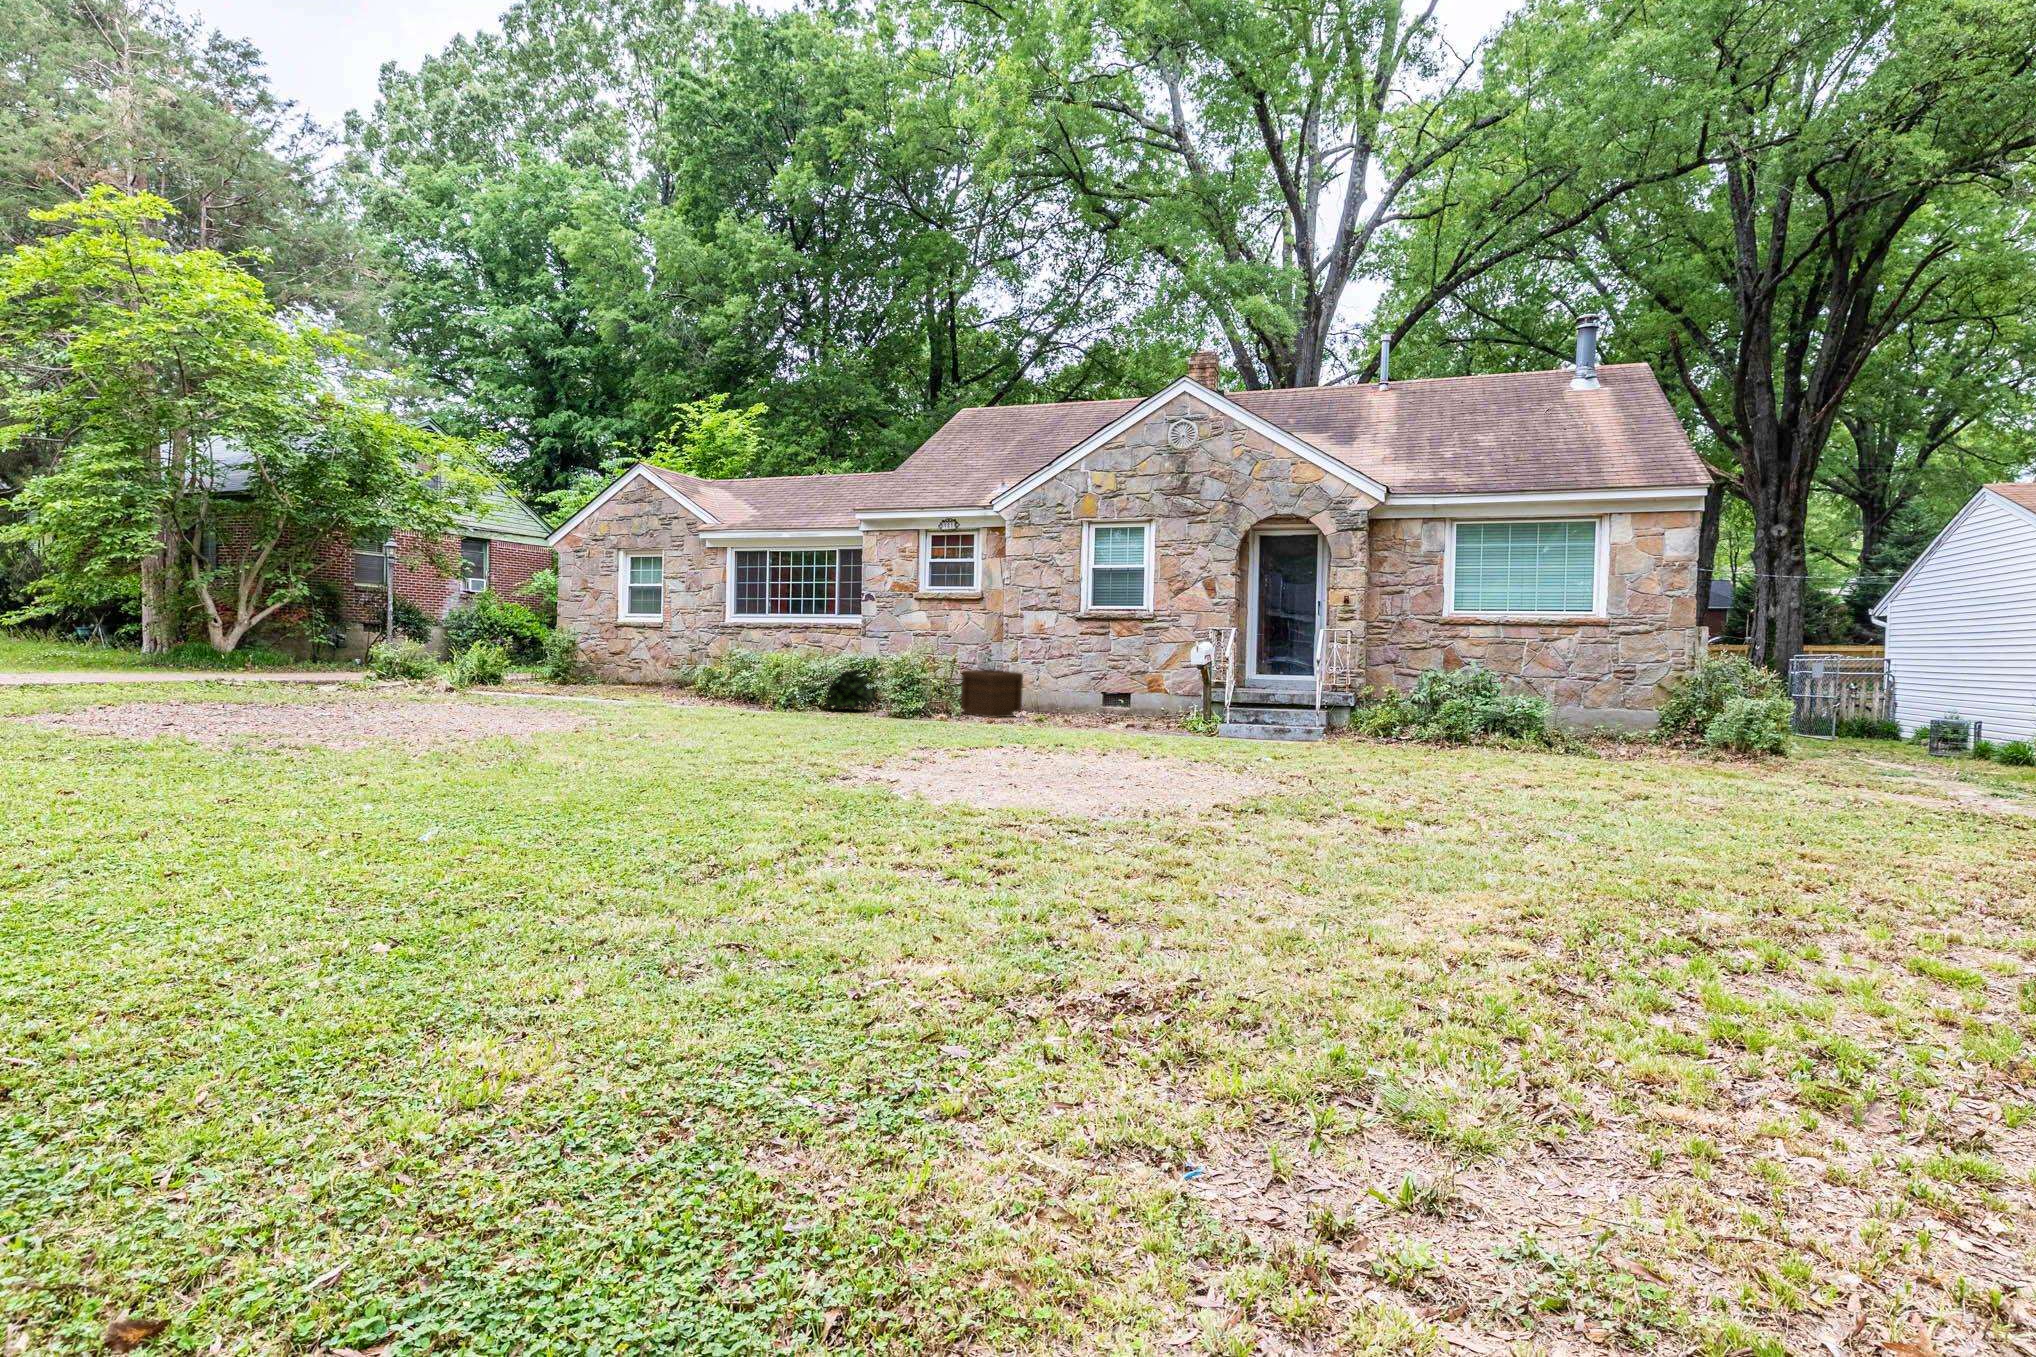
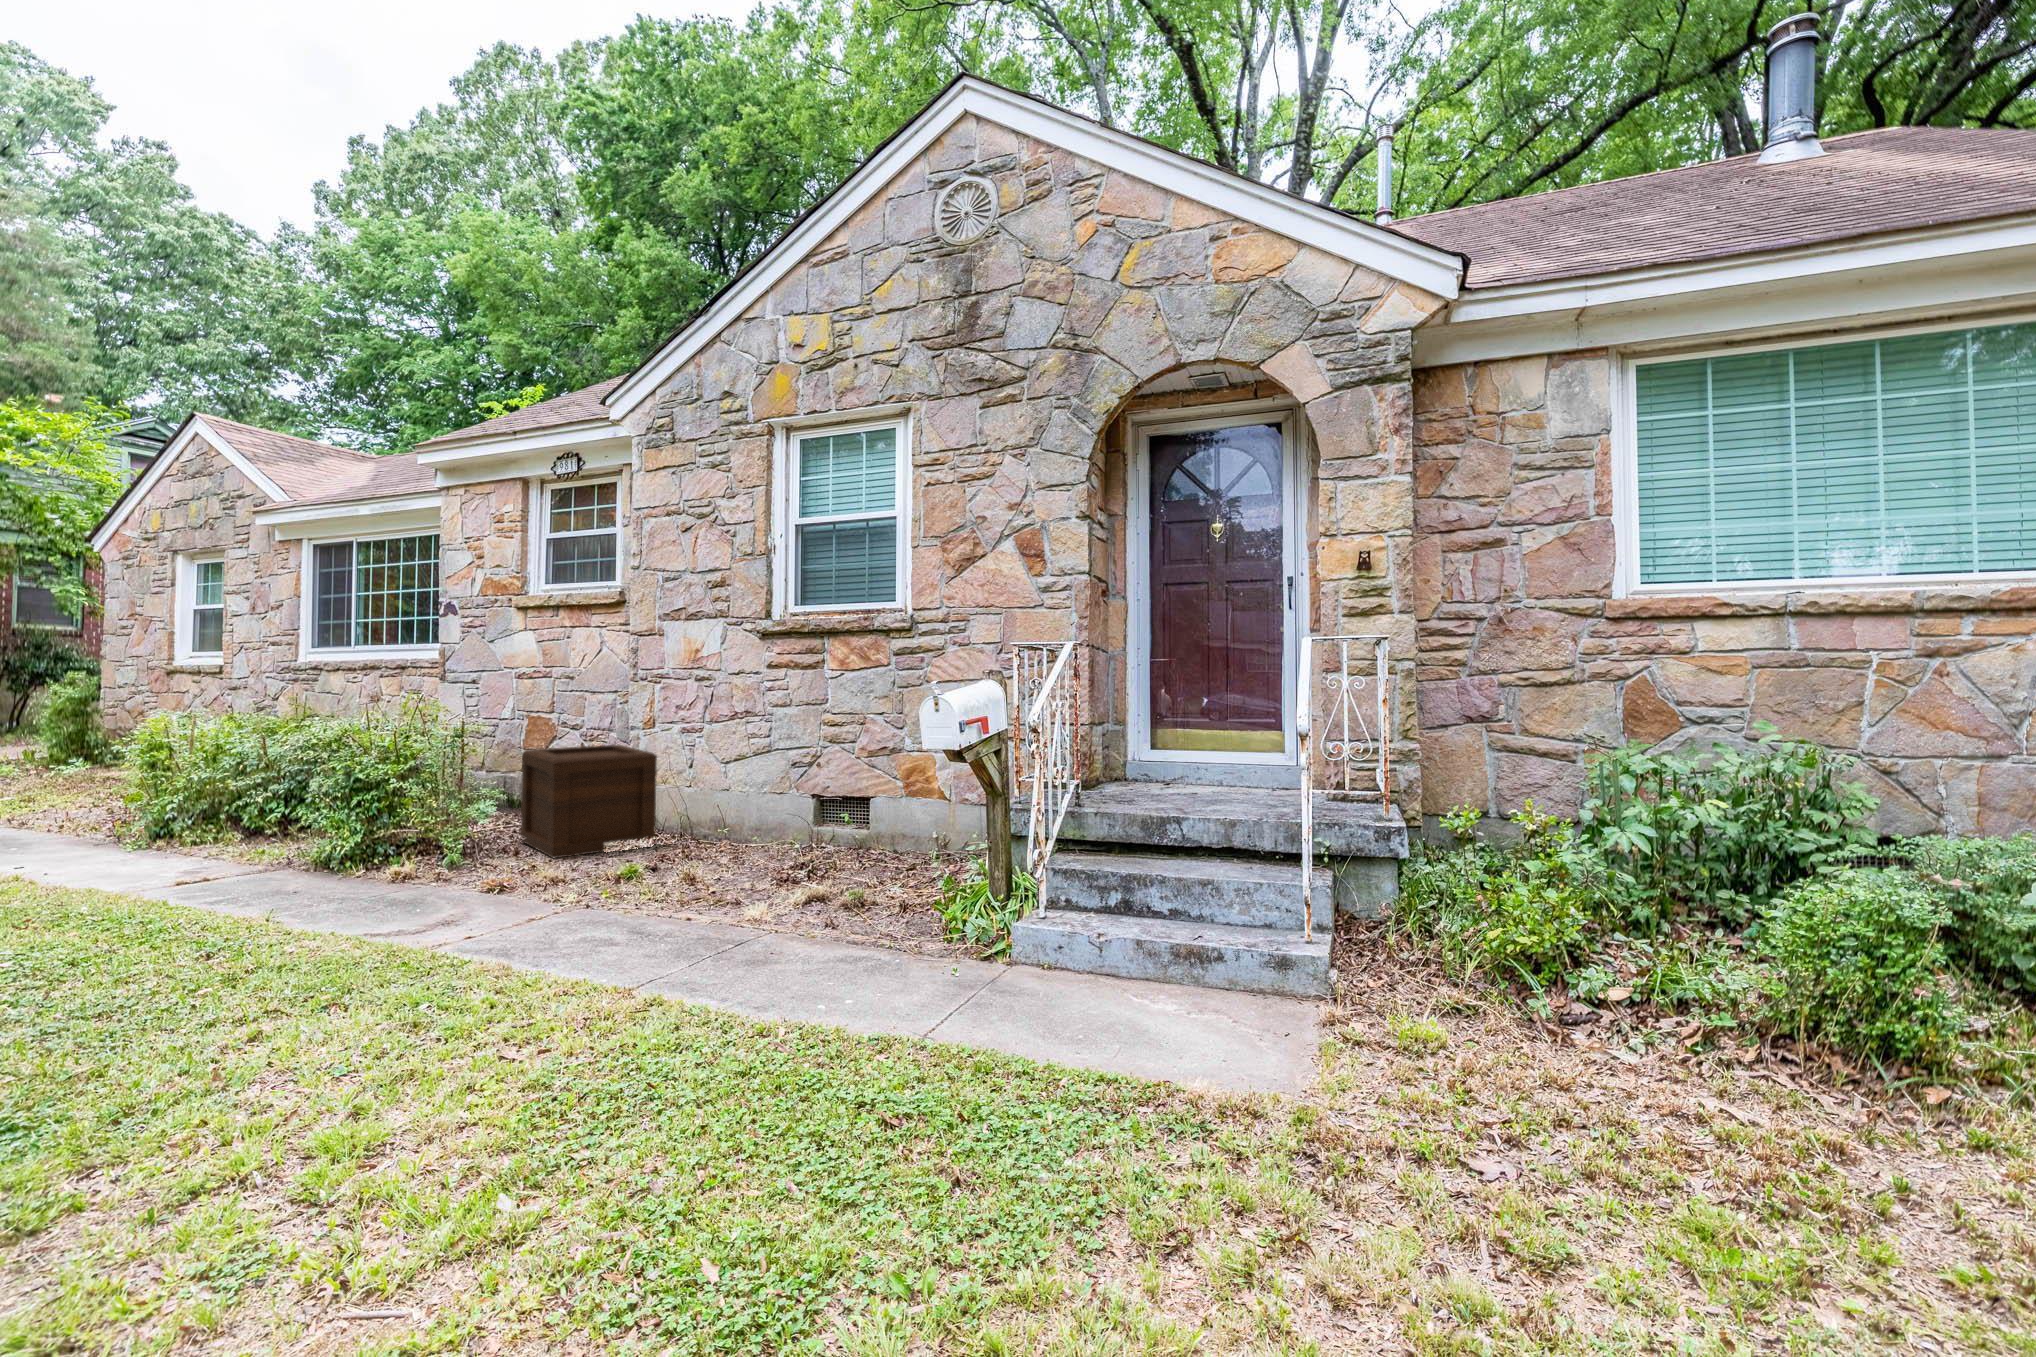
potted plant: present [825,670,877,710] -> none [160,754,322,854]

